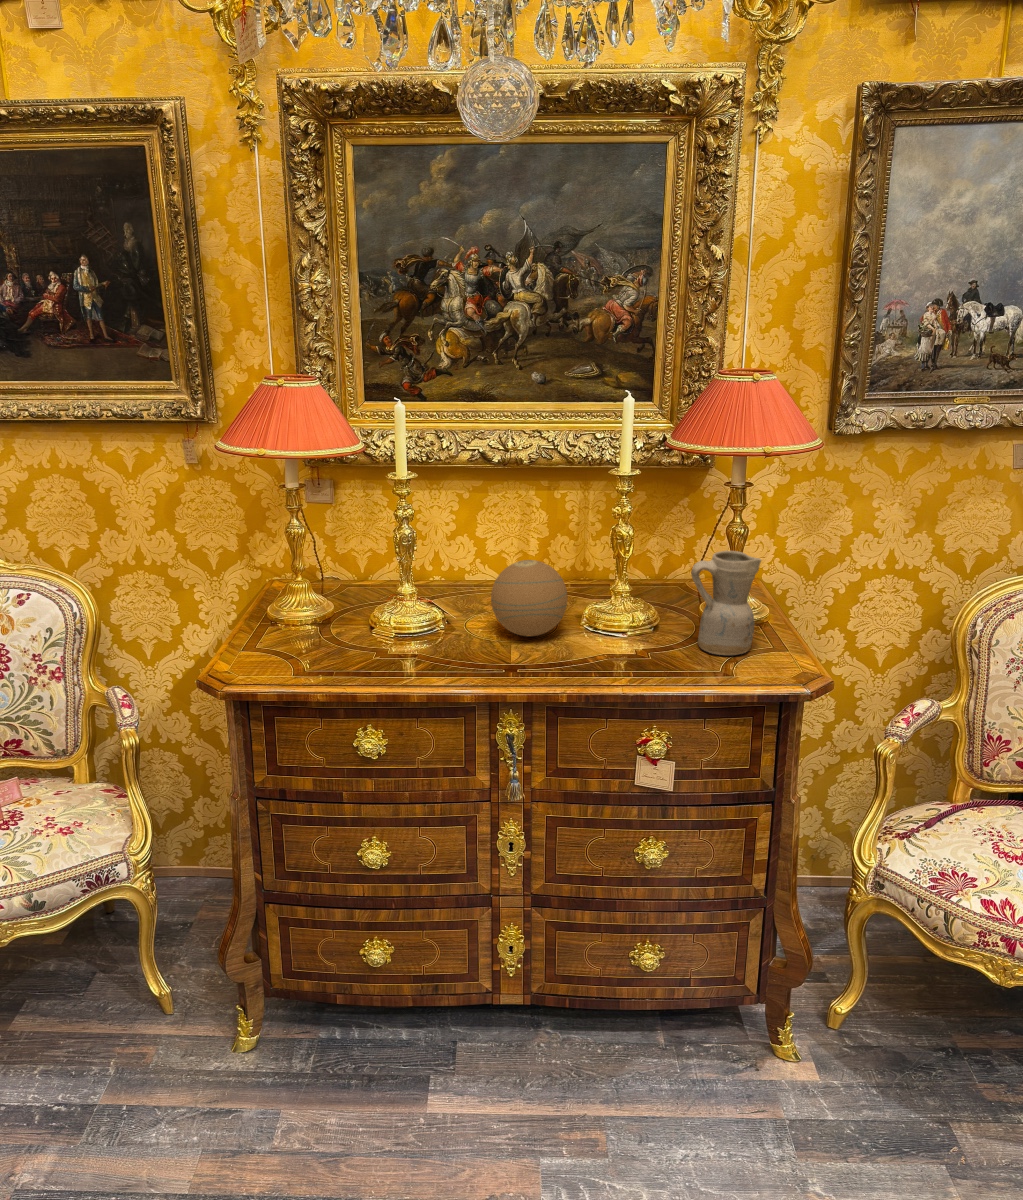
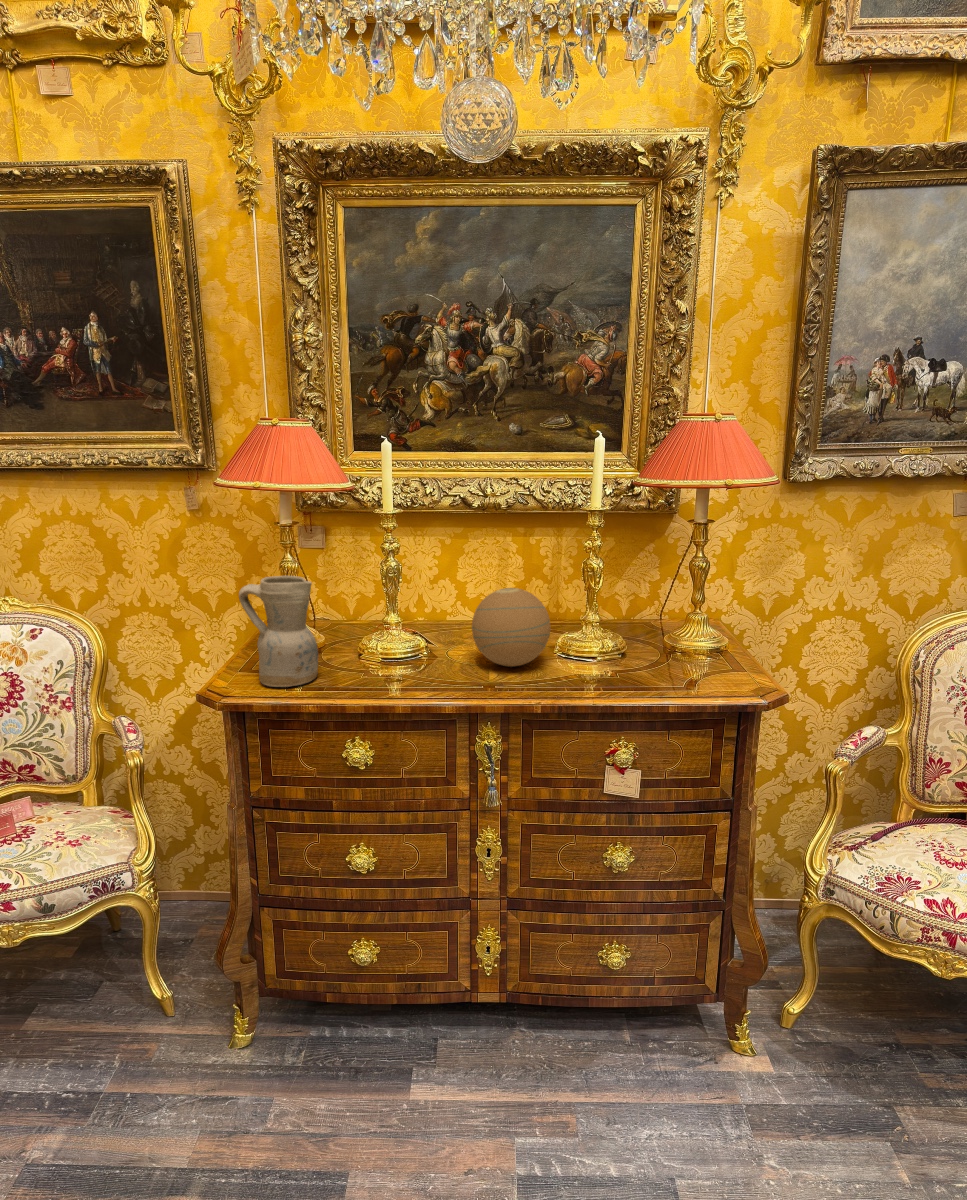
ceramic pitcher: present [691,551,761,655] -> present [239,576,318,687]

